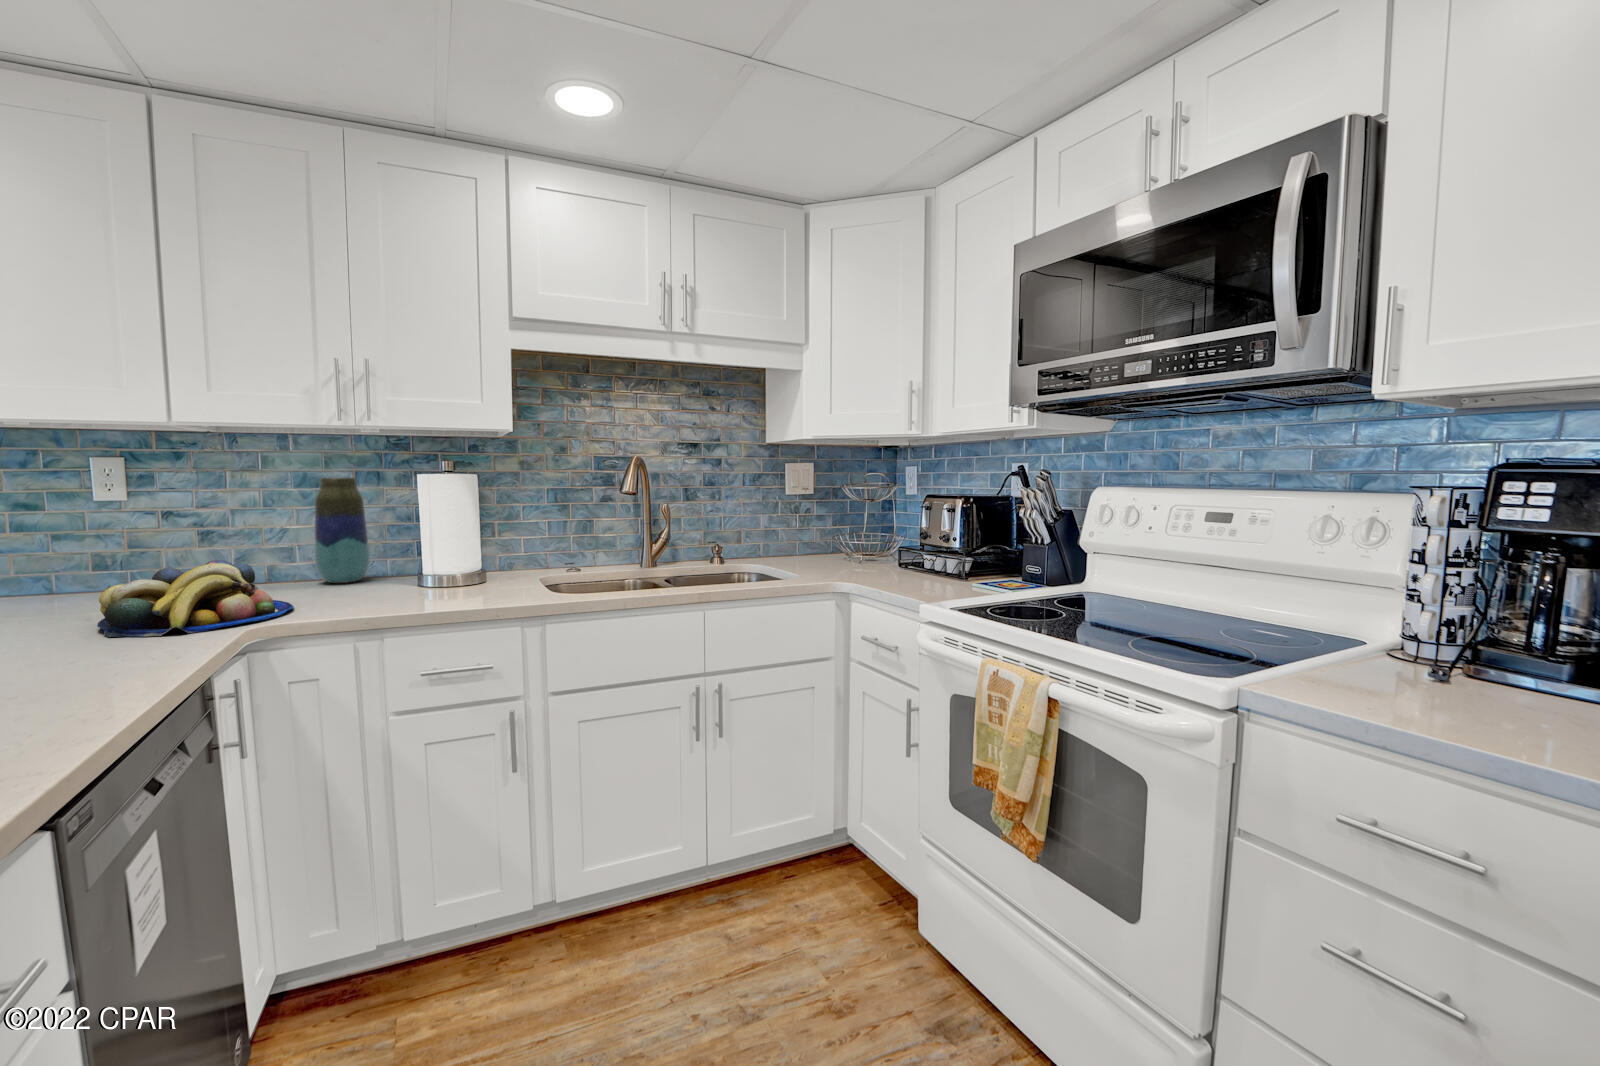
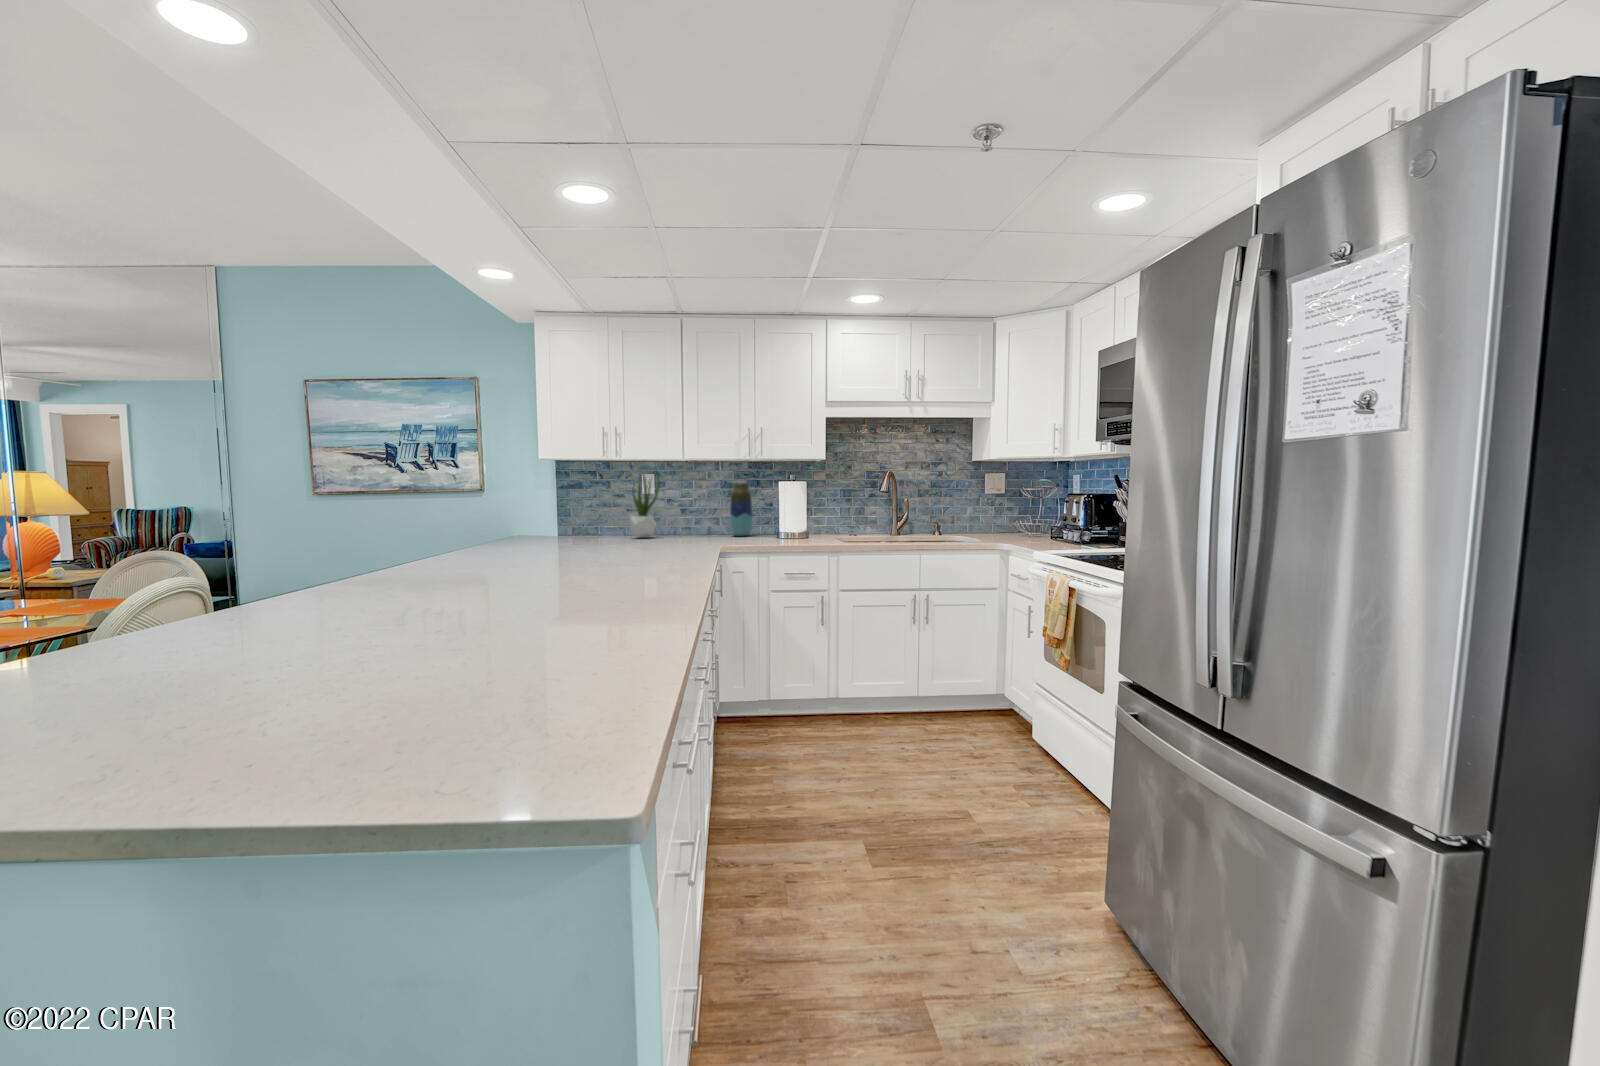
potted plant: none [40,446,127,602] -> present [630,473,659,538]
fruit bowl: present [97,560,294,637] -> none [662,519,729,547]

